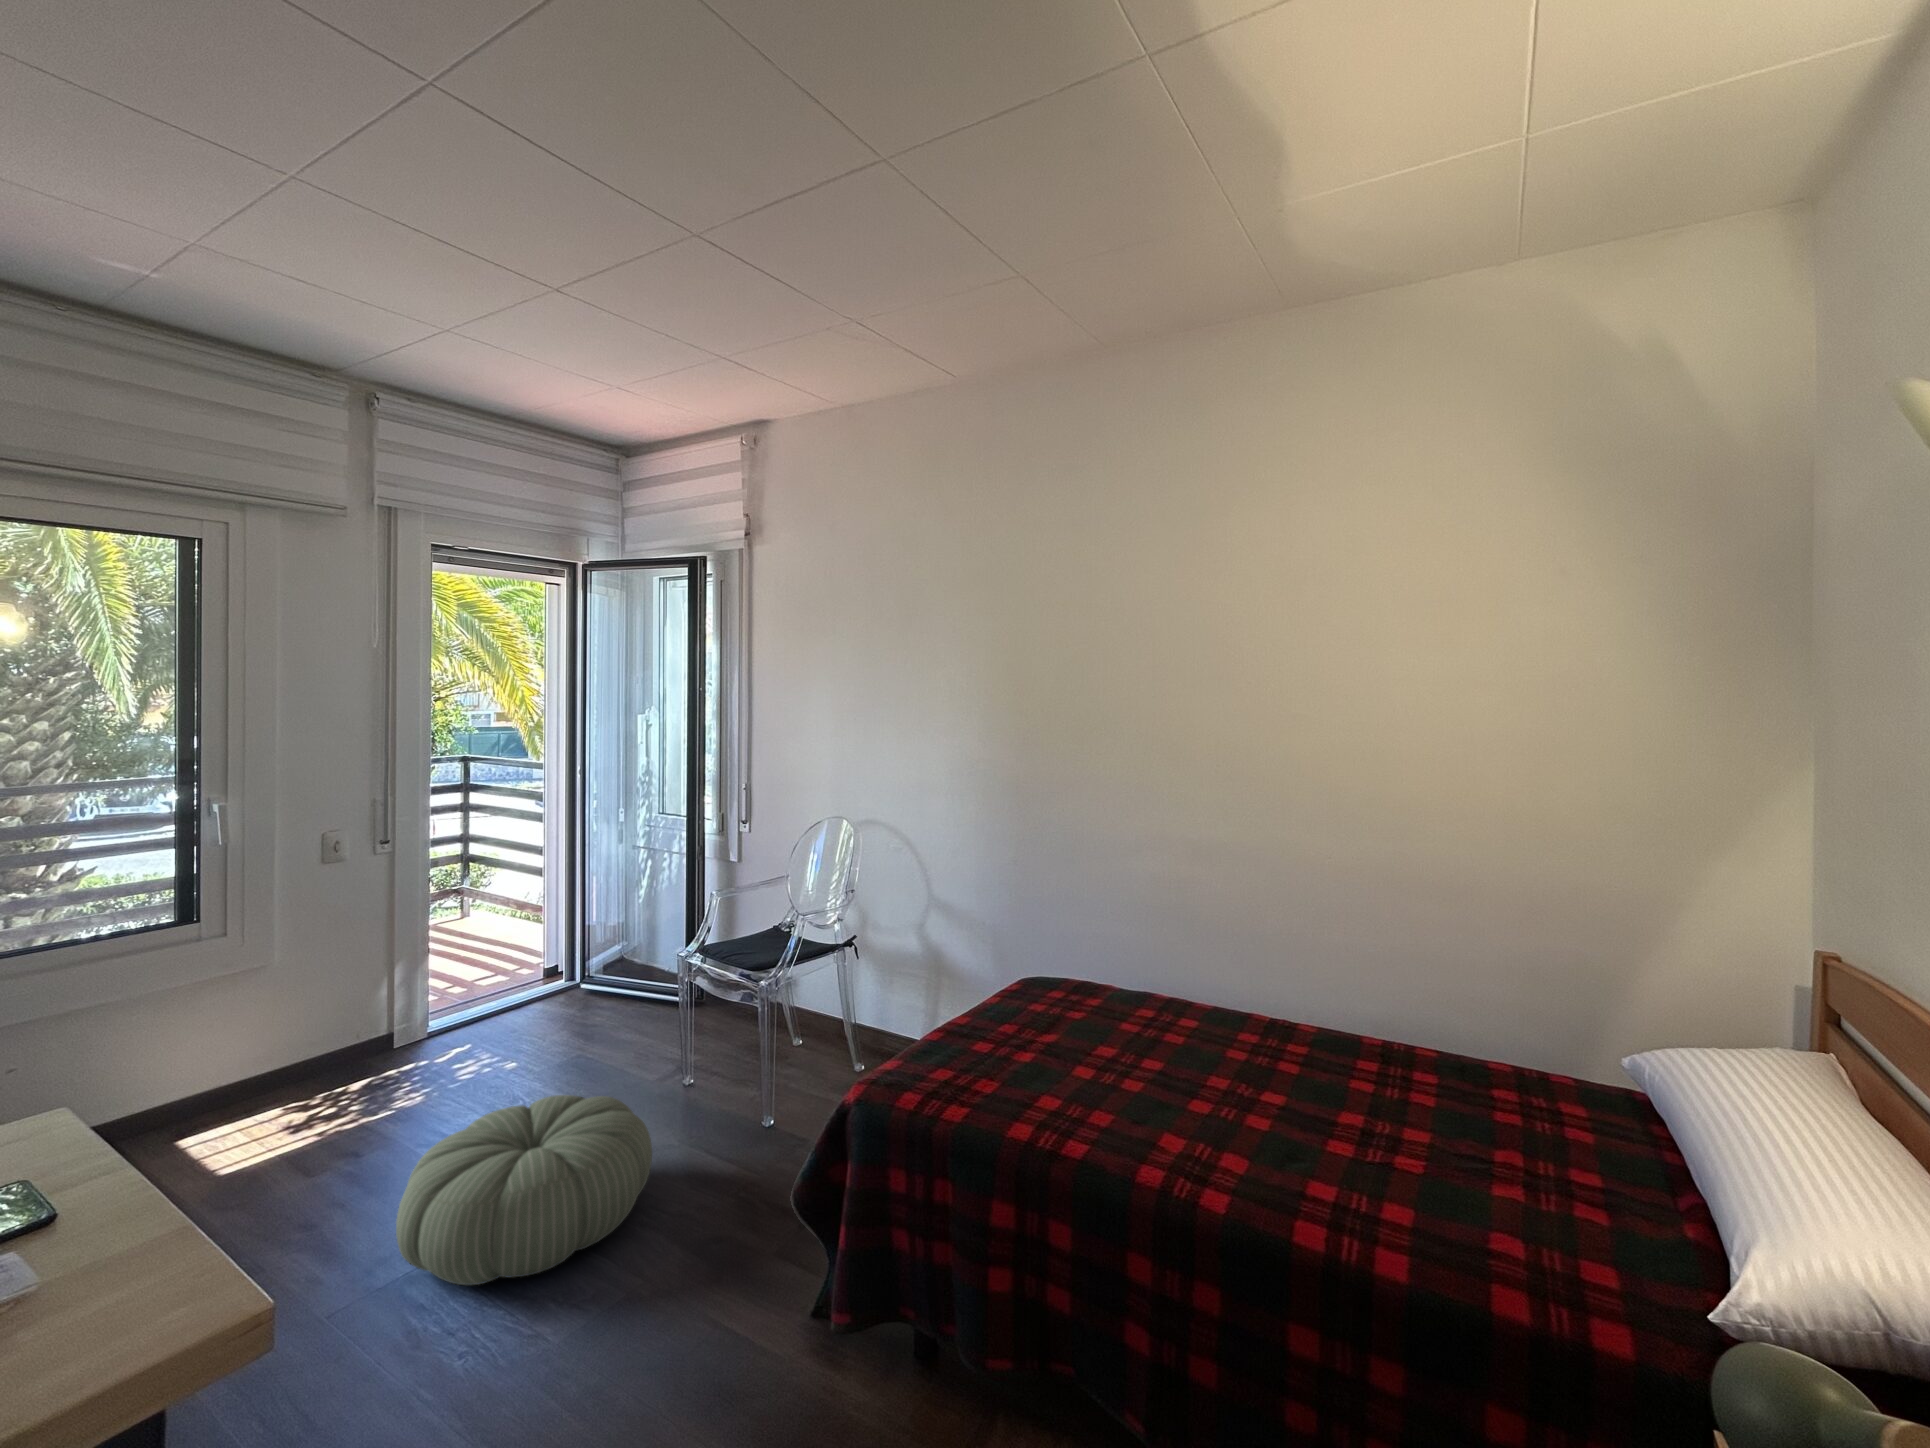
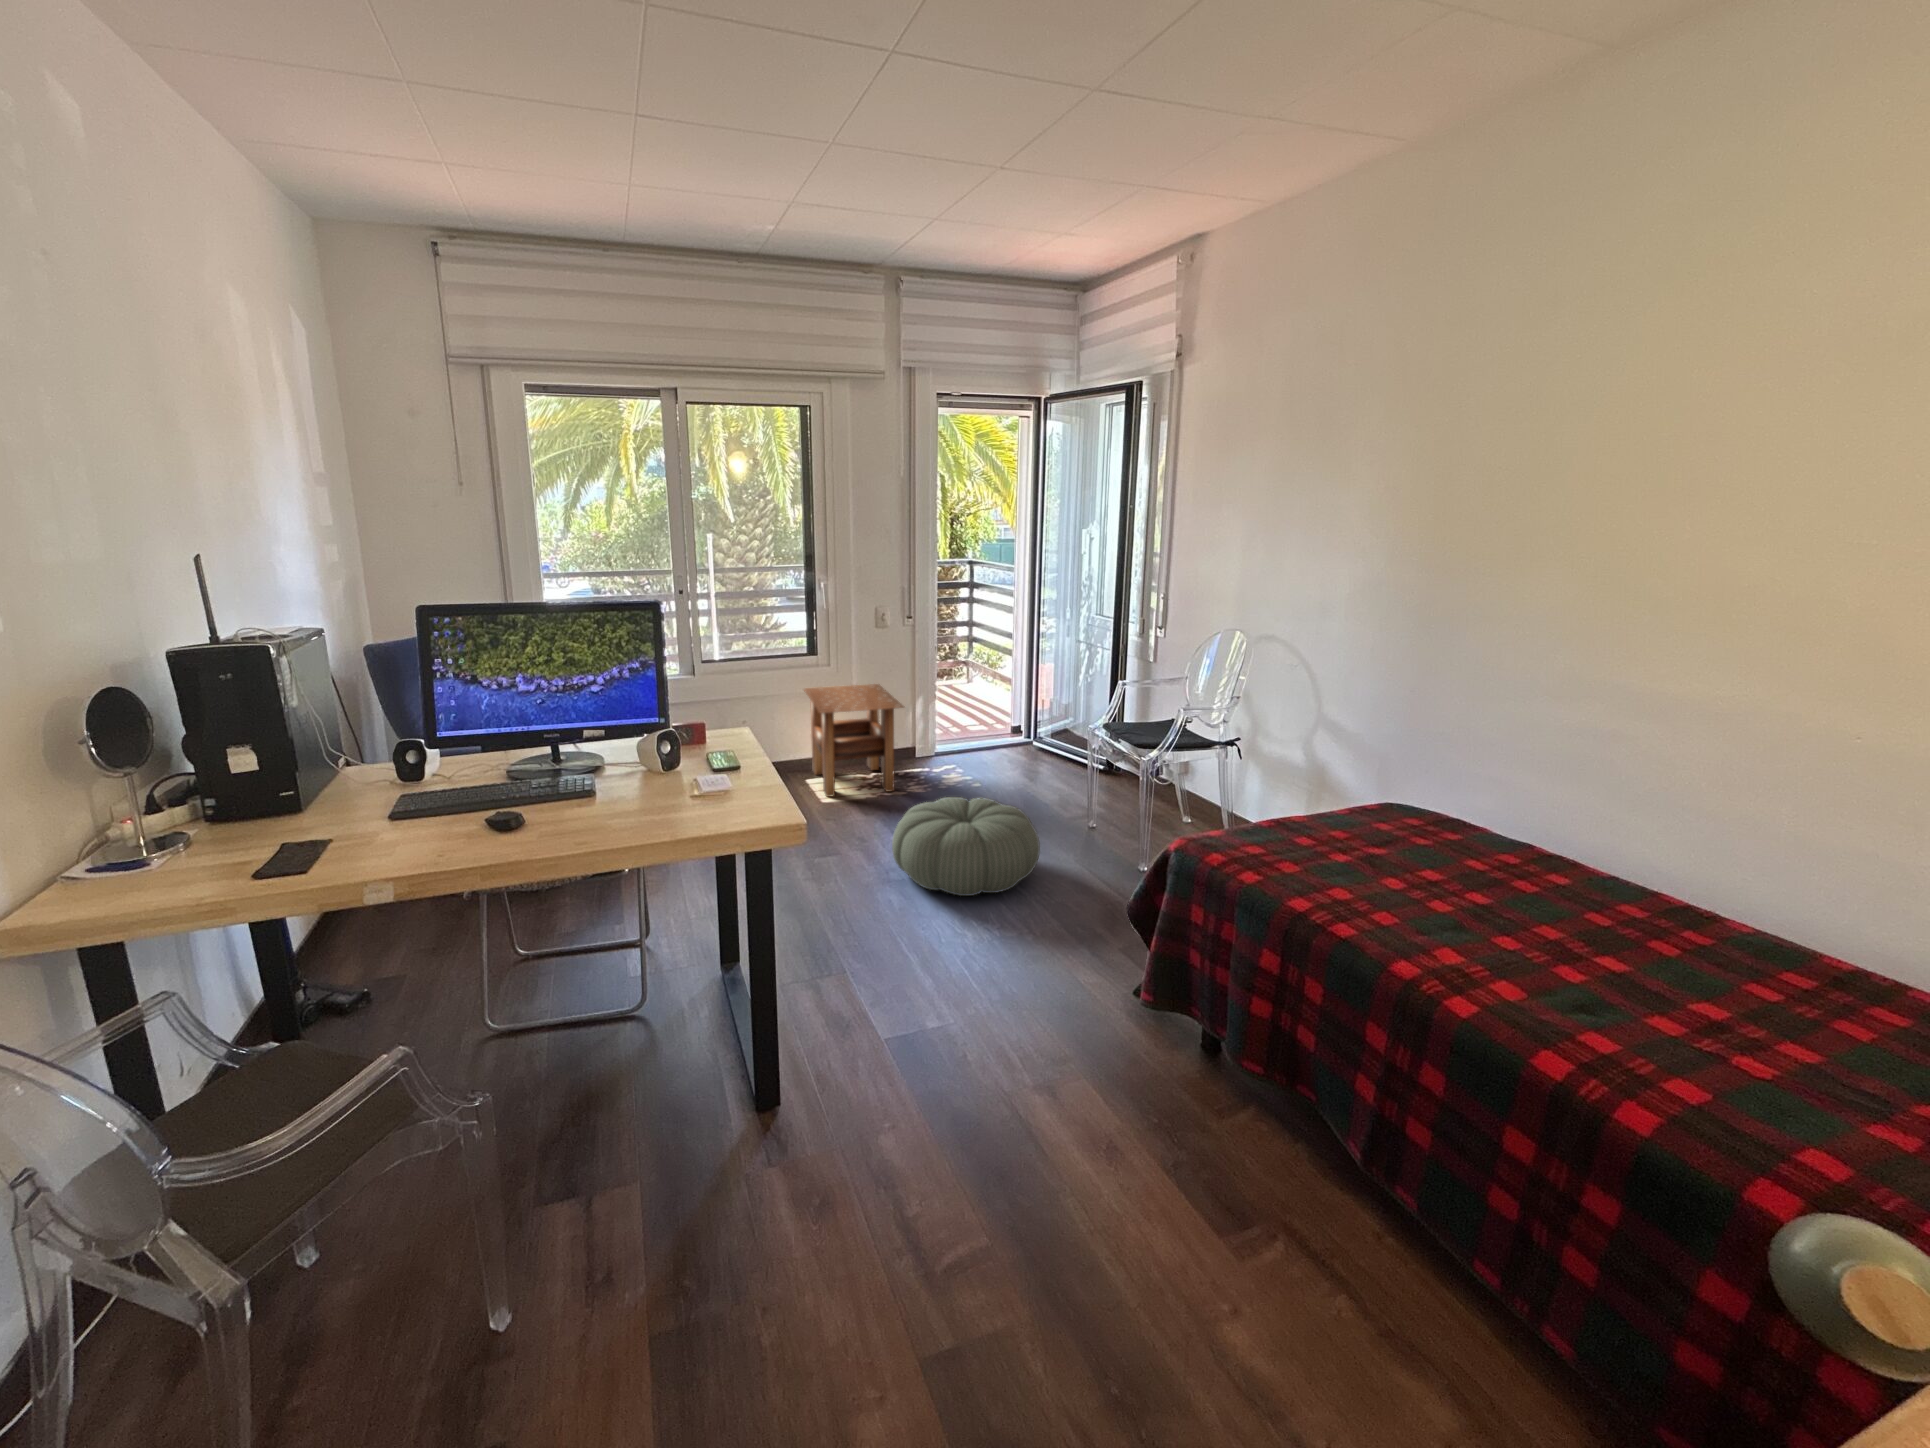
side table: none [158,952,390,1174] -> present [804,684,904,797]

